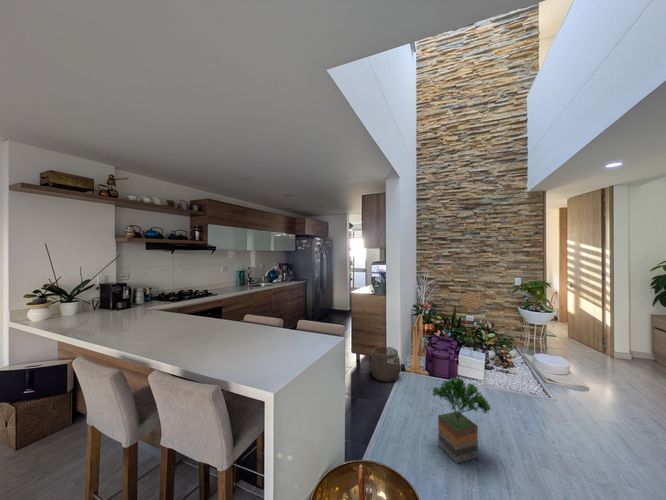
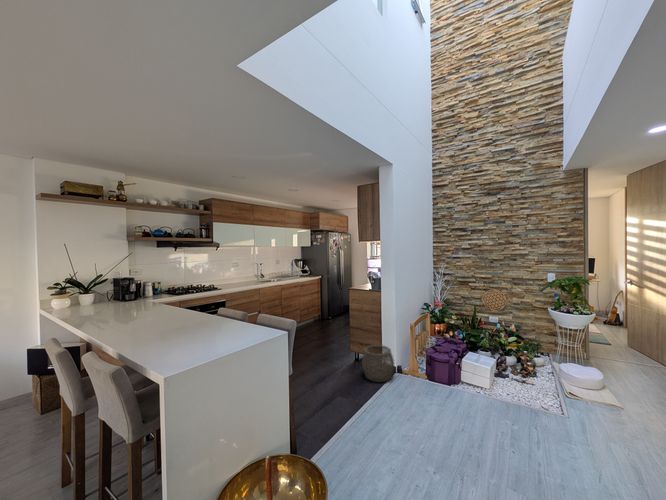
potted tree: present [433,378,490,463] -> none [393,381,453,474]

